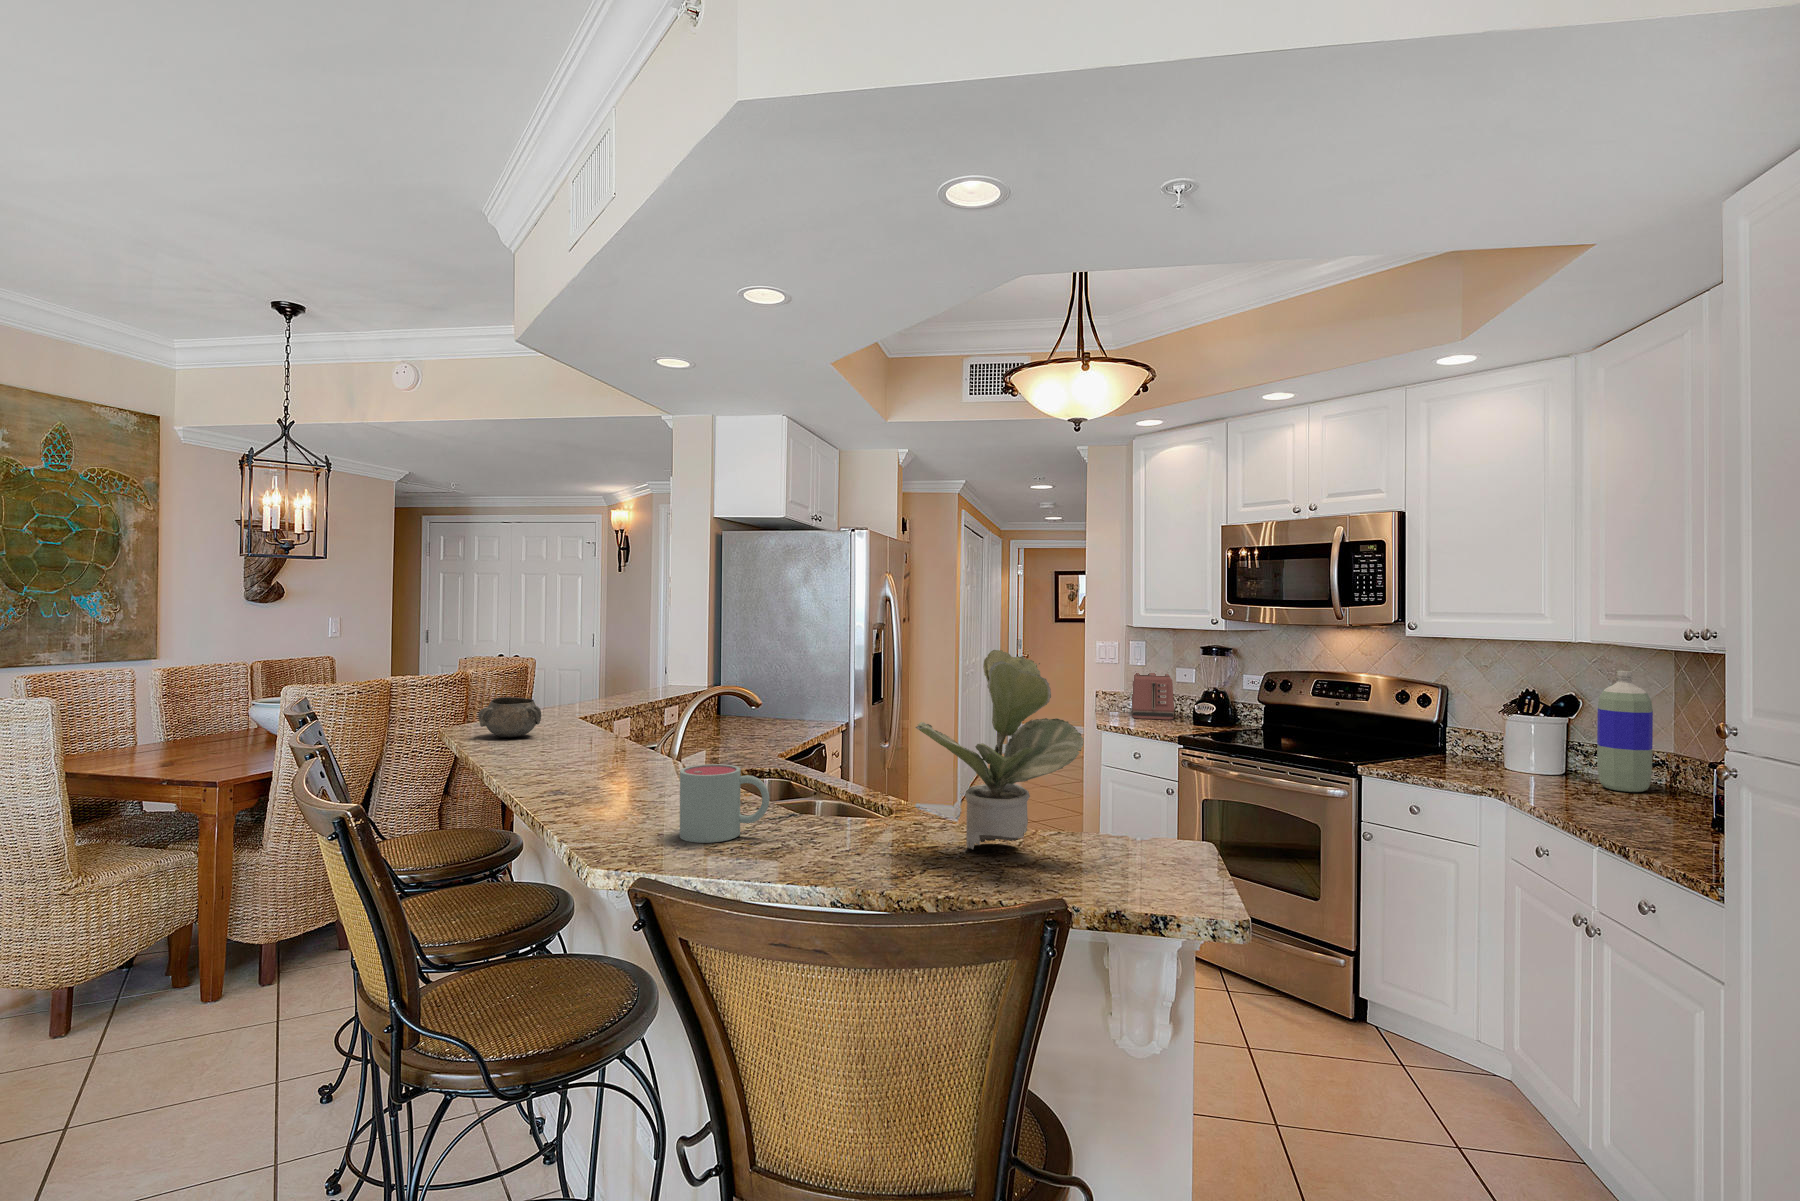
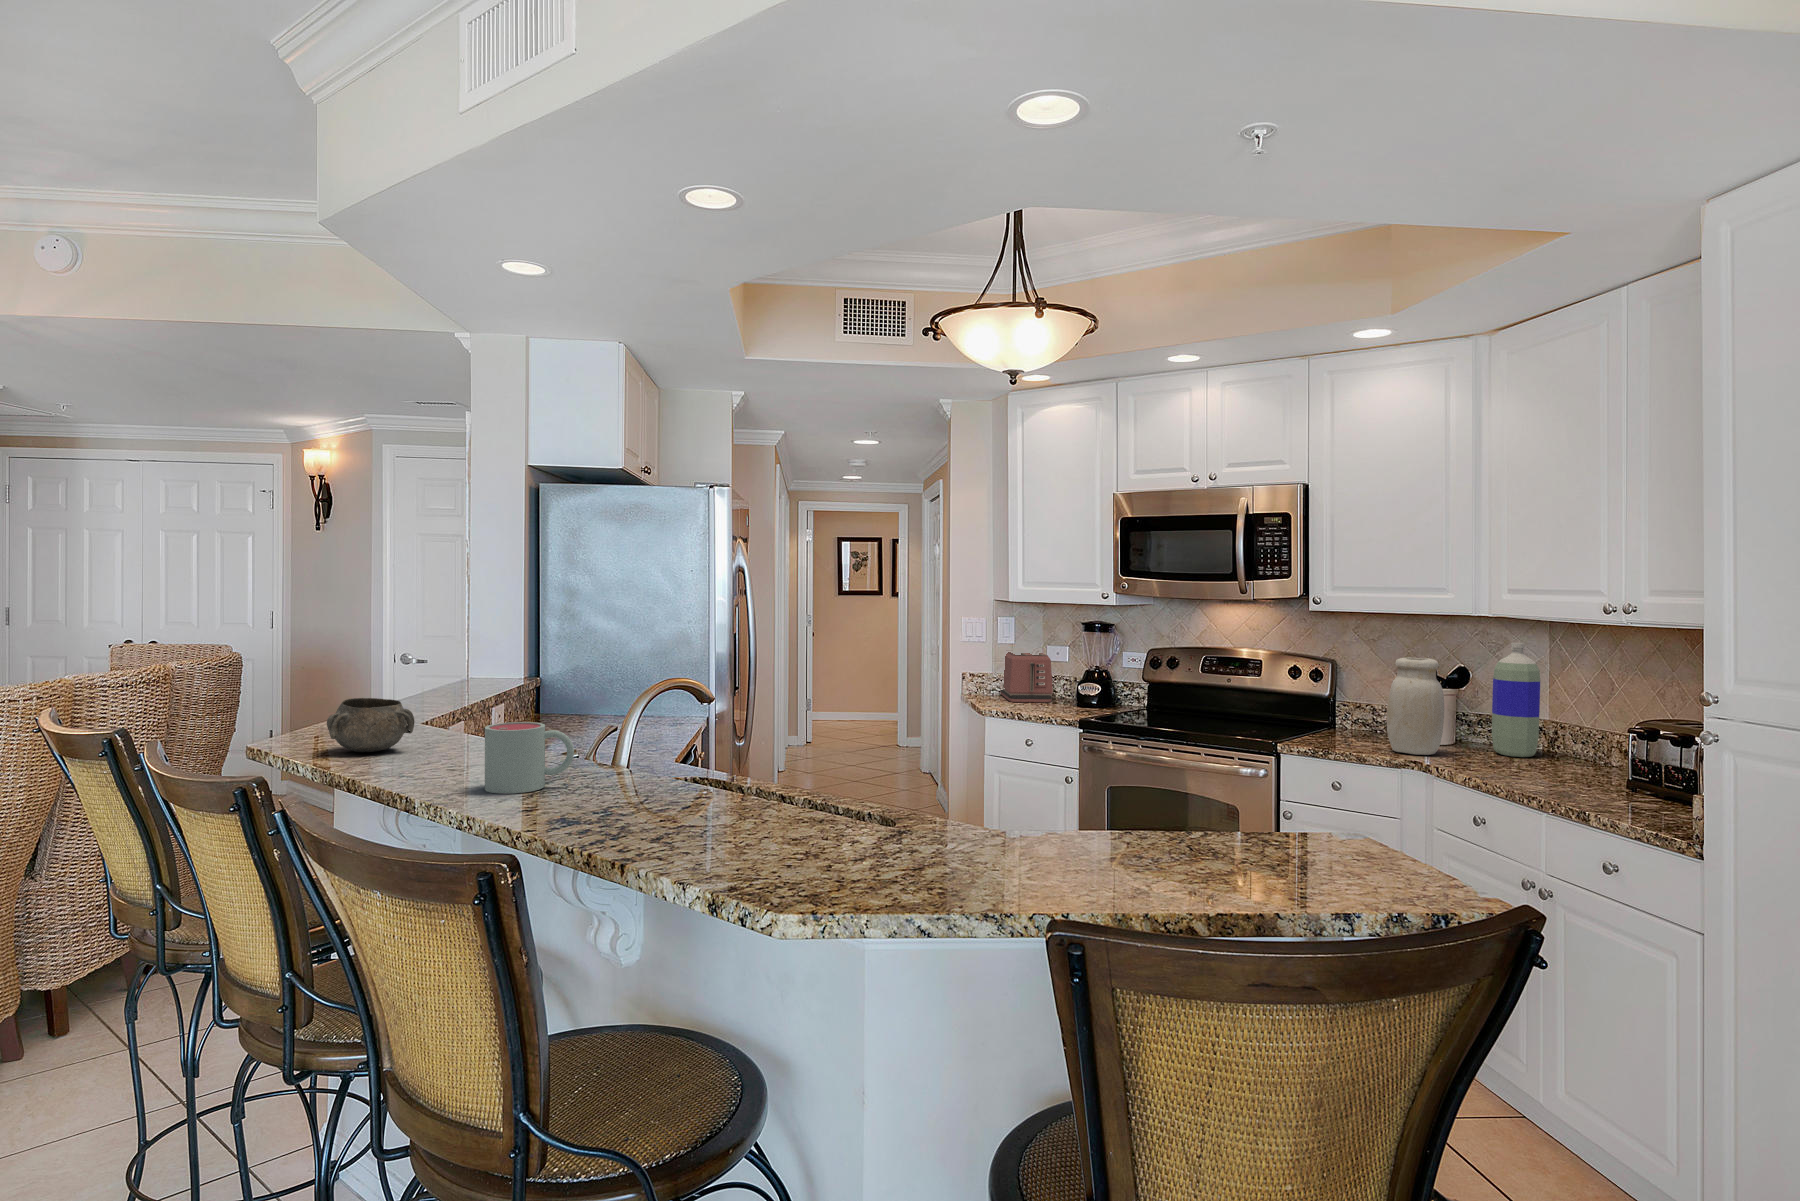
potted plant: present [916,650,1084,849] -> none [1092,626,1278,857]
jar: none [1473,684,1535,785] -> present [1387,657,1444,755]
mug: present [680,764,769,843] -> present [485,722,574,794]

